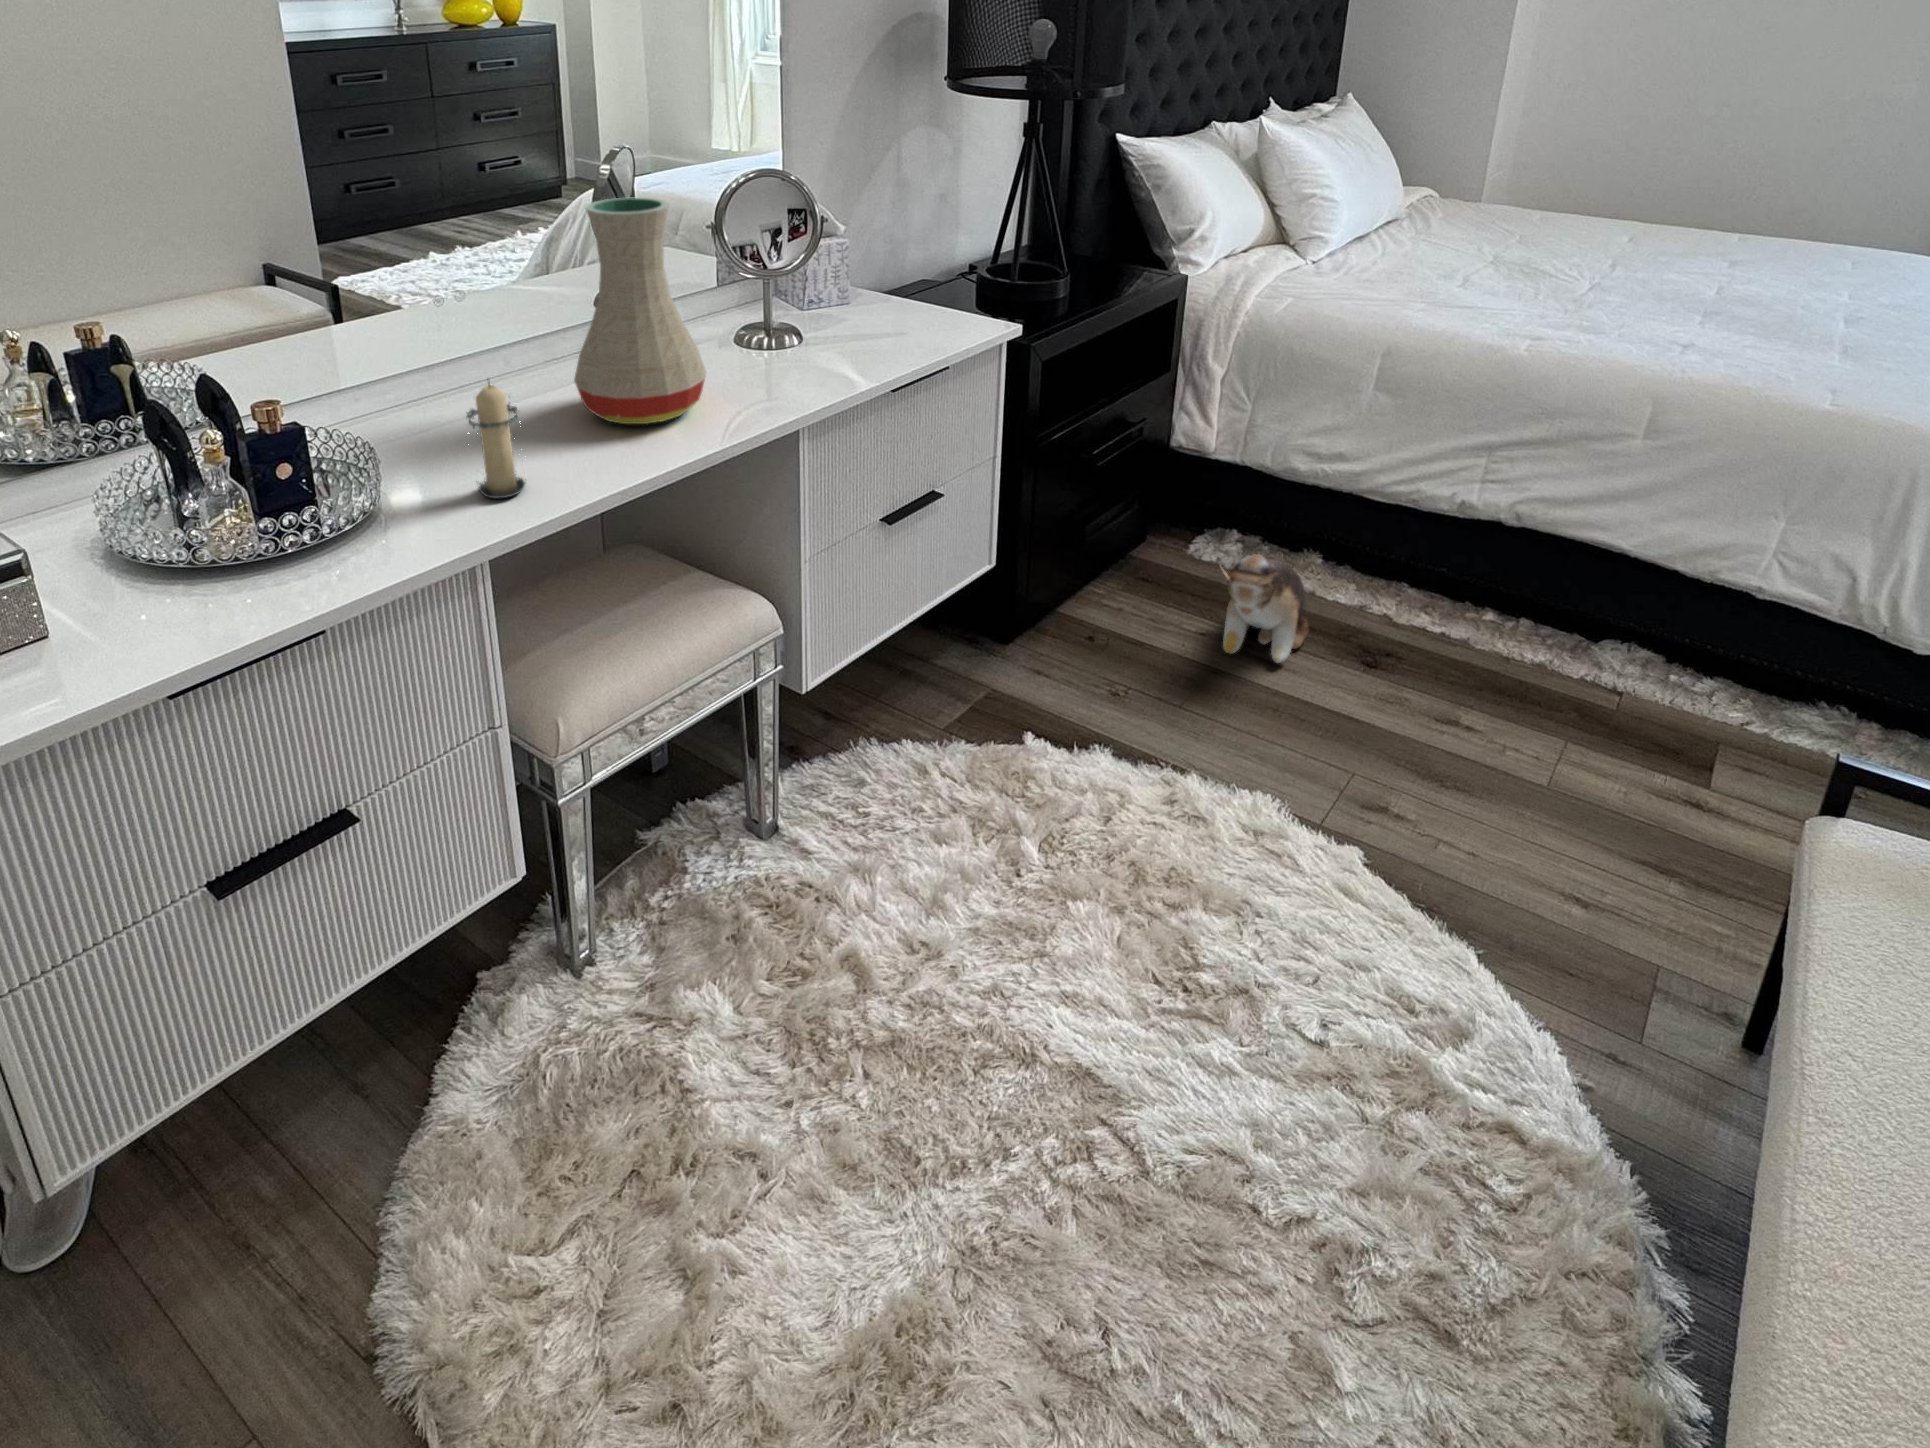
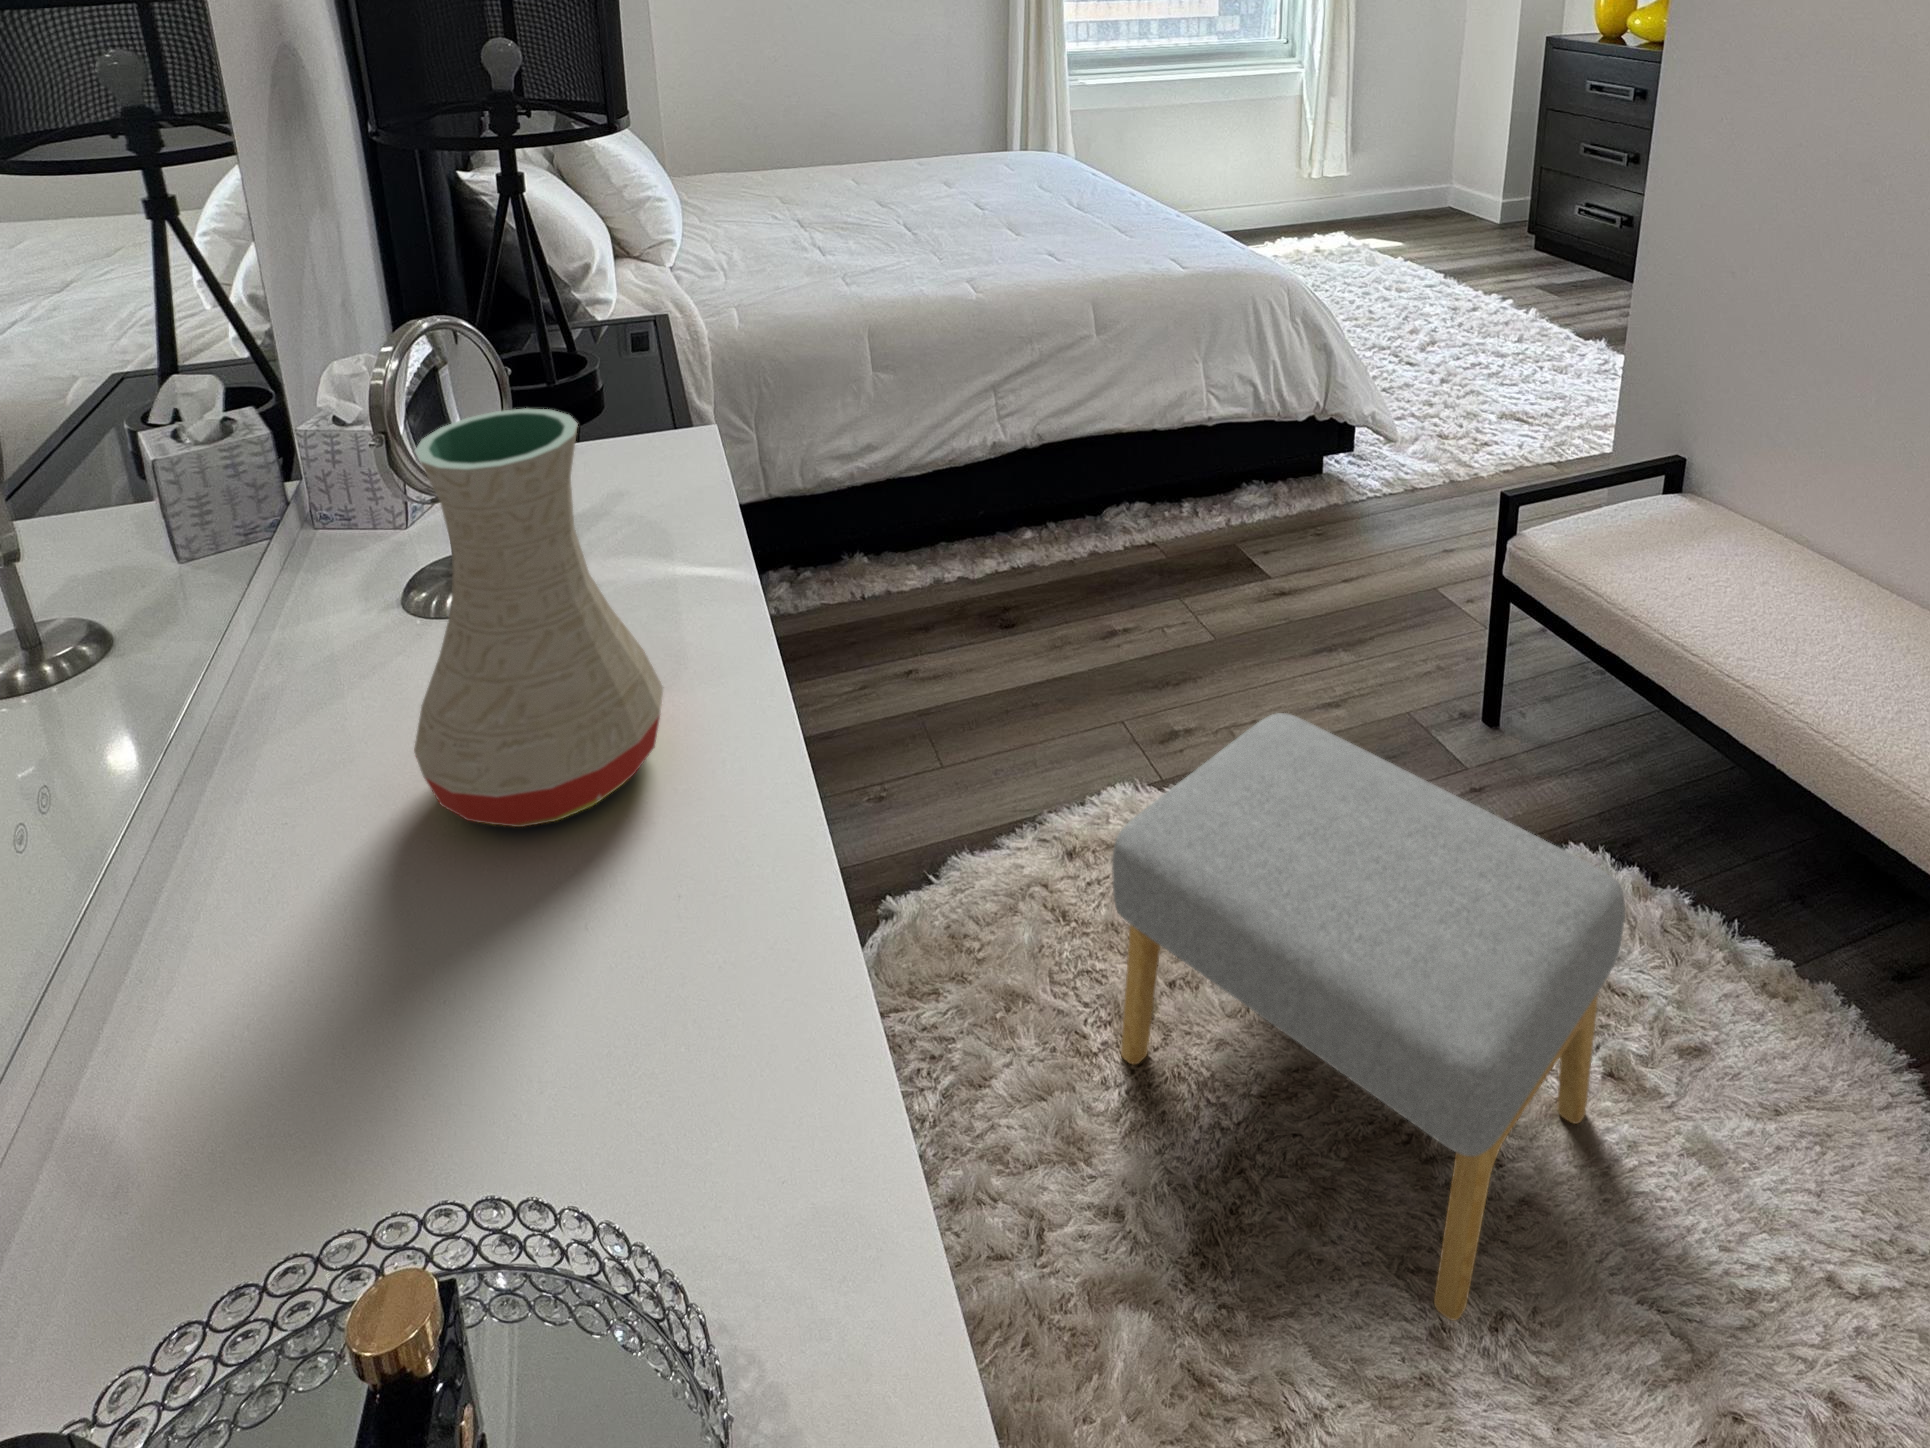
candle: present [466,379,525,498] -> none [591,839,728,1076]
plush toy: present [1219,554,1309,663] -> none [881,569,976,689]
footstool: none [973,718,1314,1243] -> present [1112,713,1625,1321]

